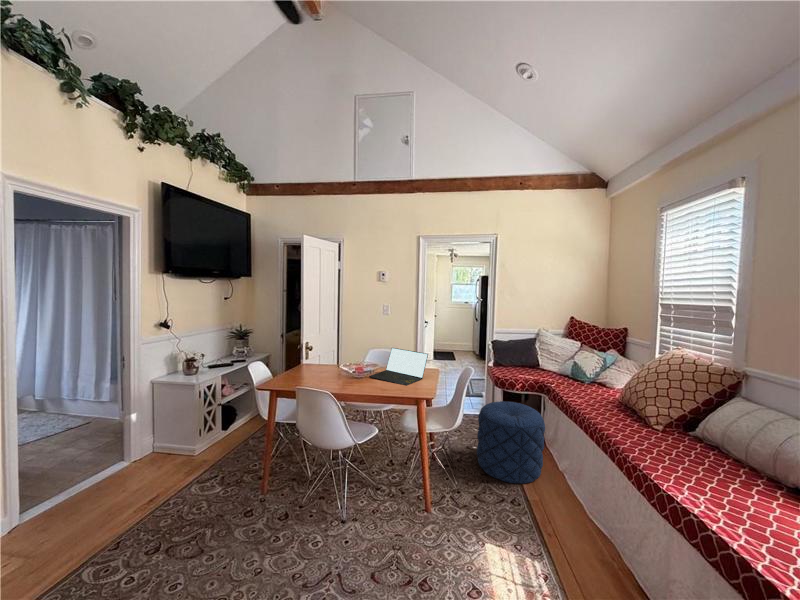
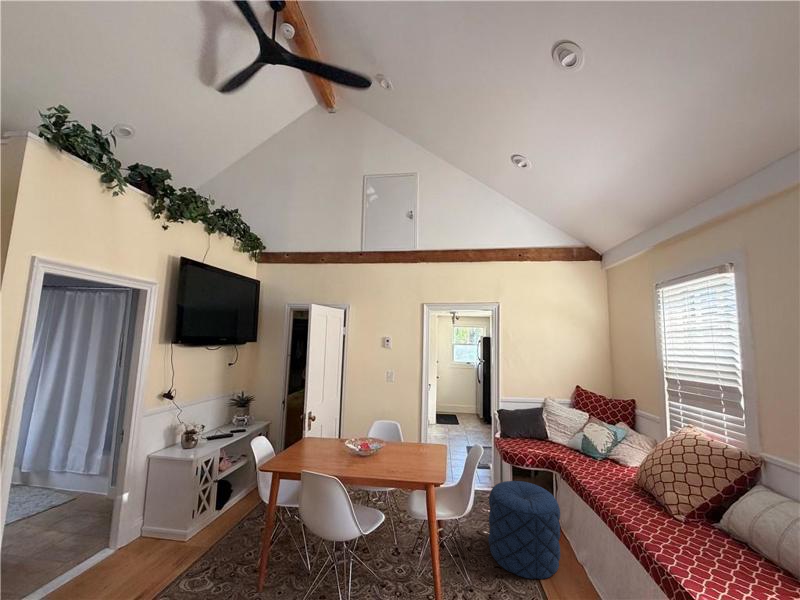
laptop: present [369,348,428,386] -> none [375,422,436,467]

